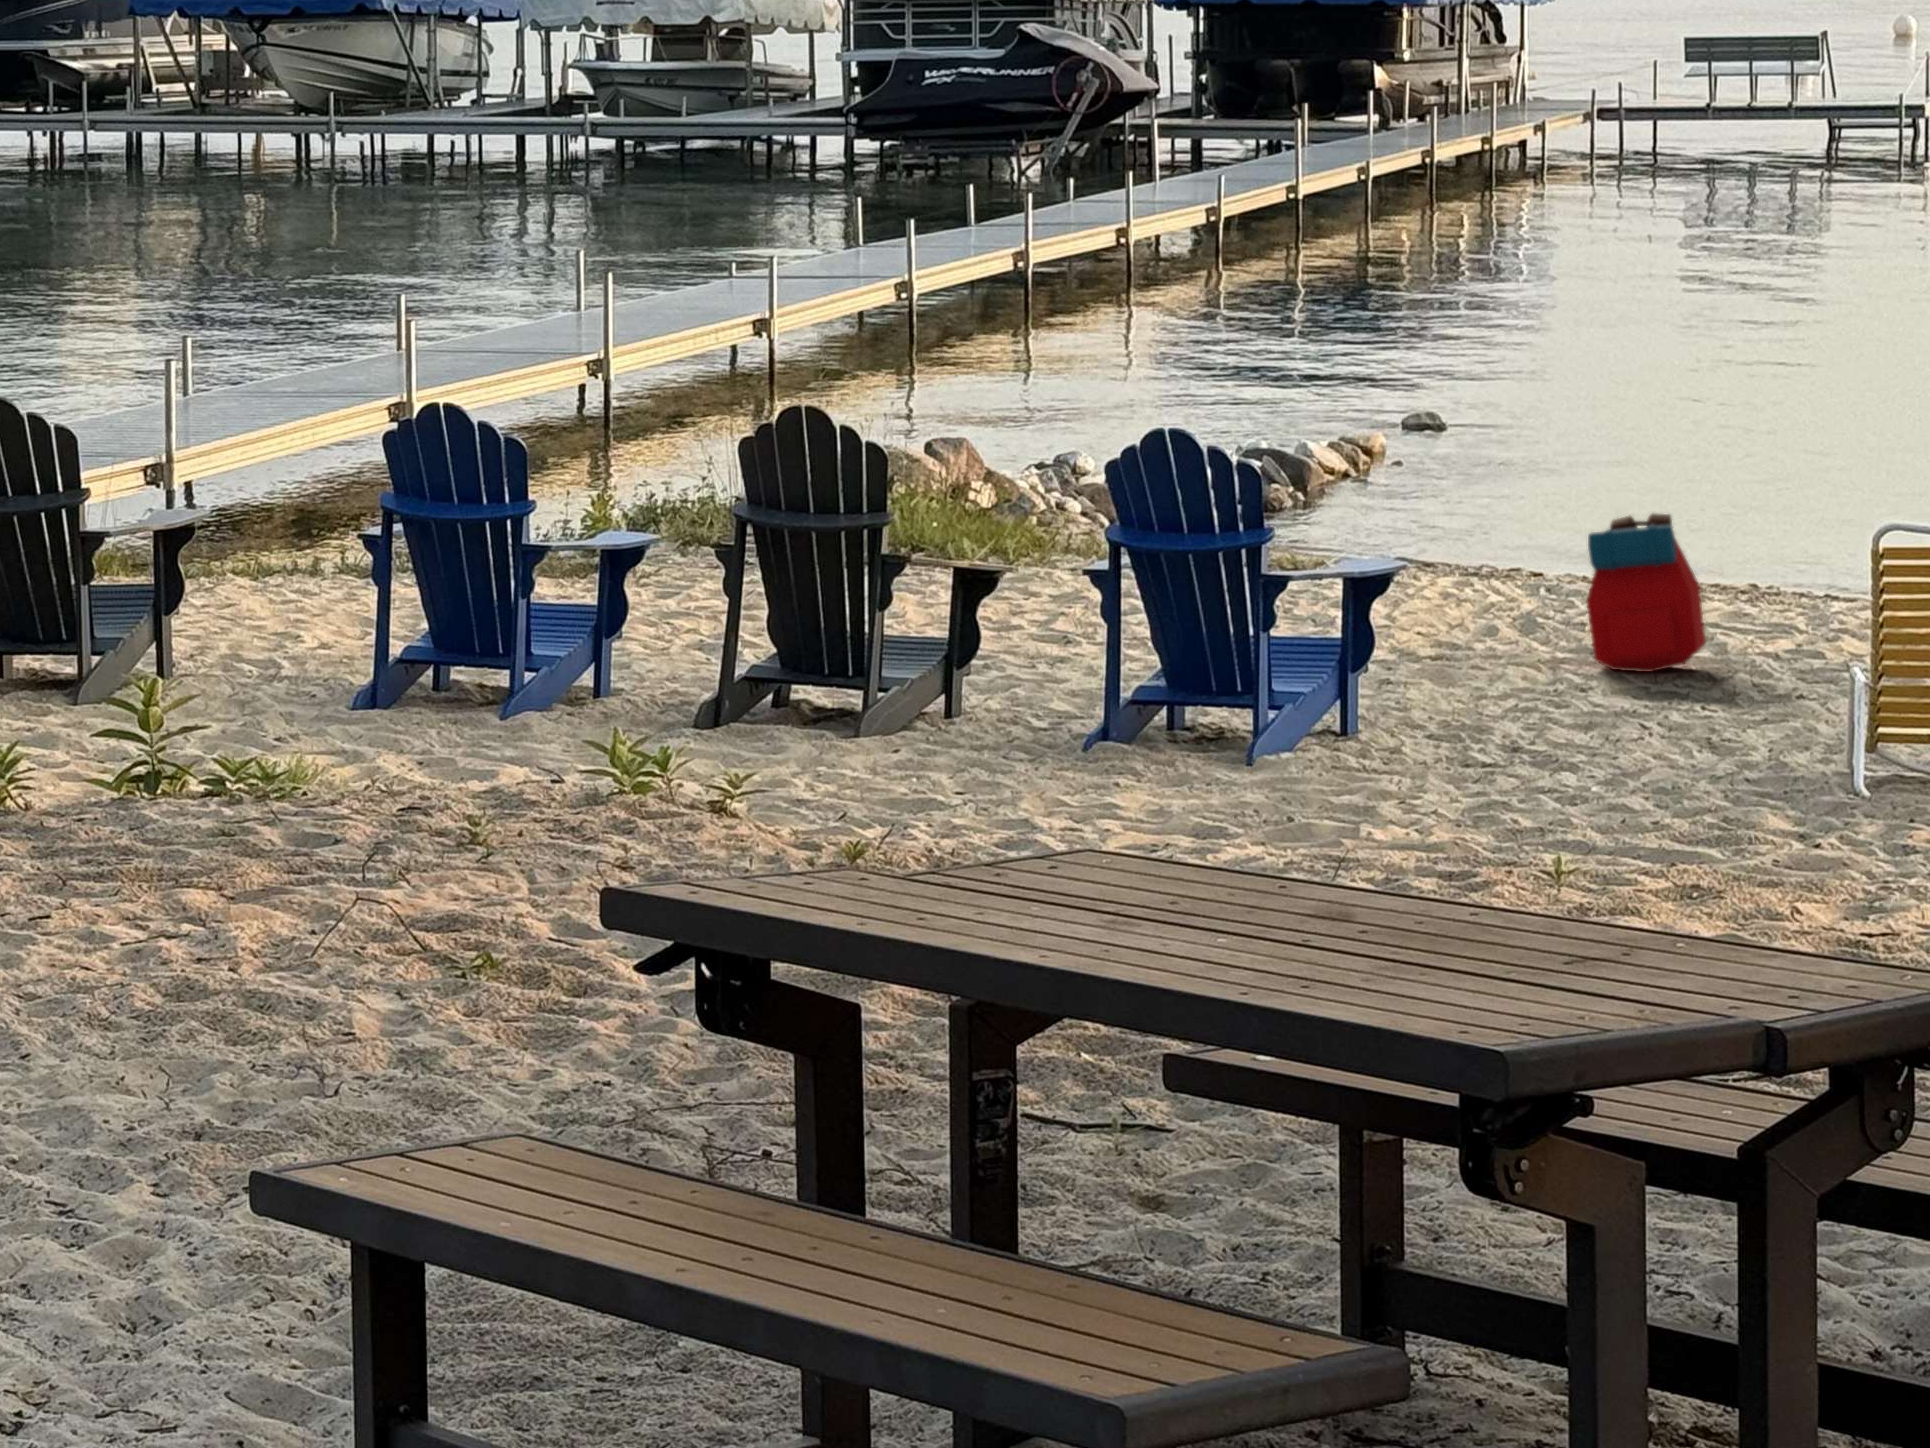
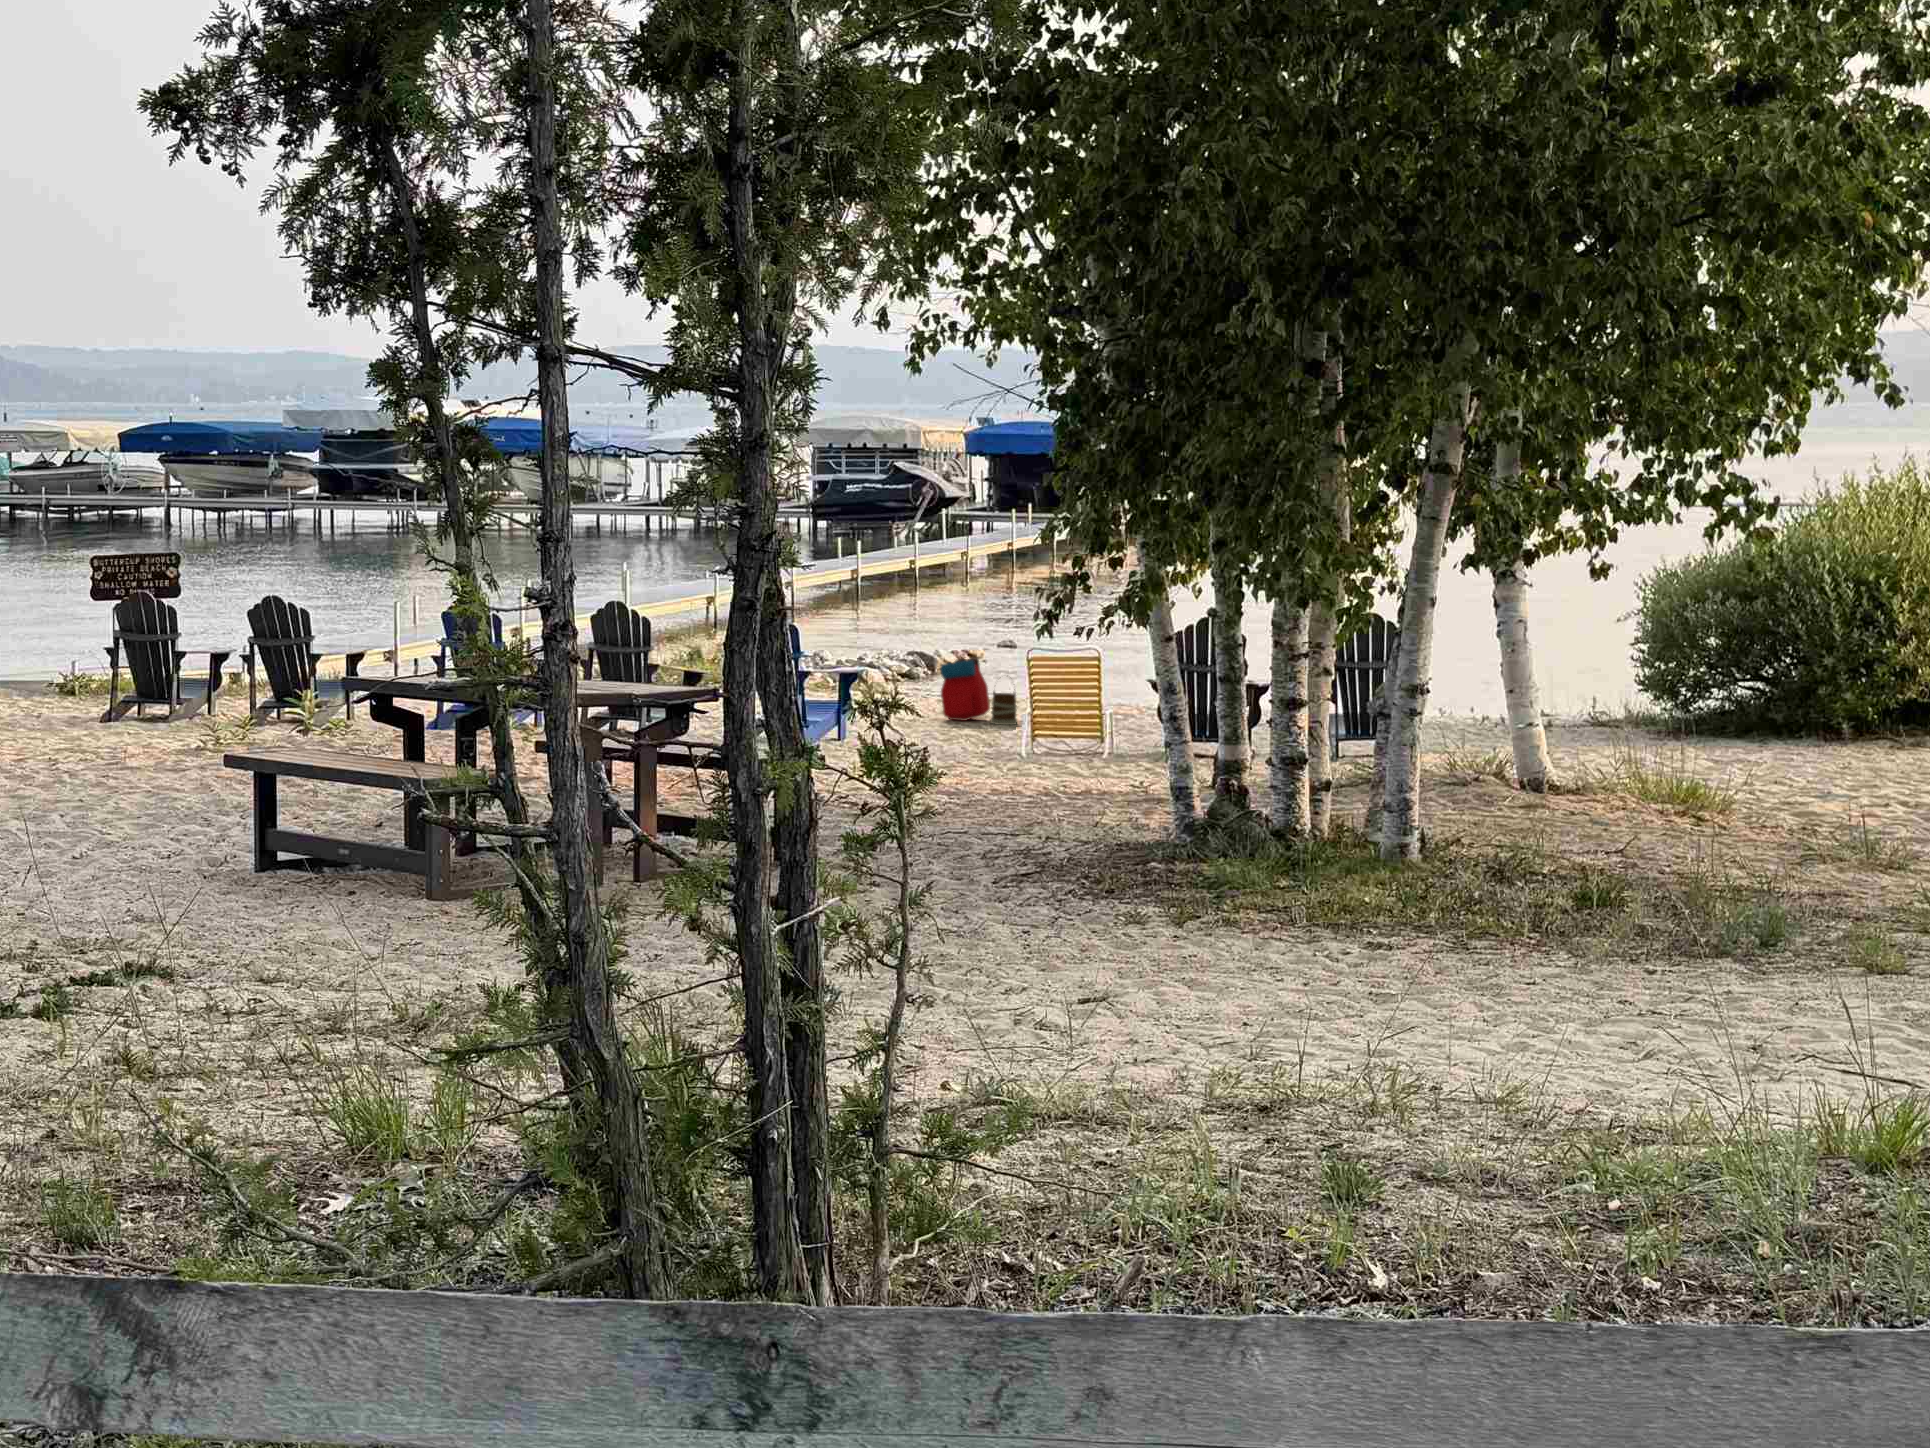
wooden bucket: none [1728,564,1799,689] -> present [991,692,1017,725]

